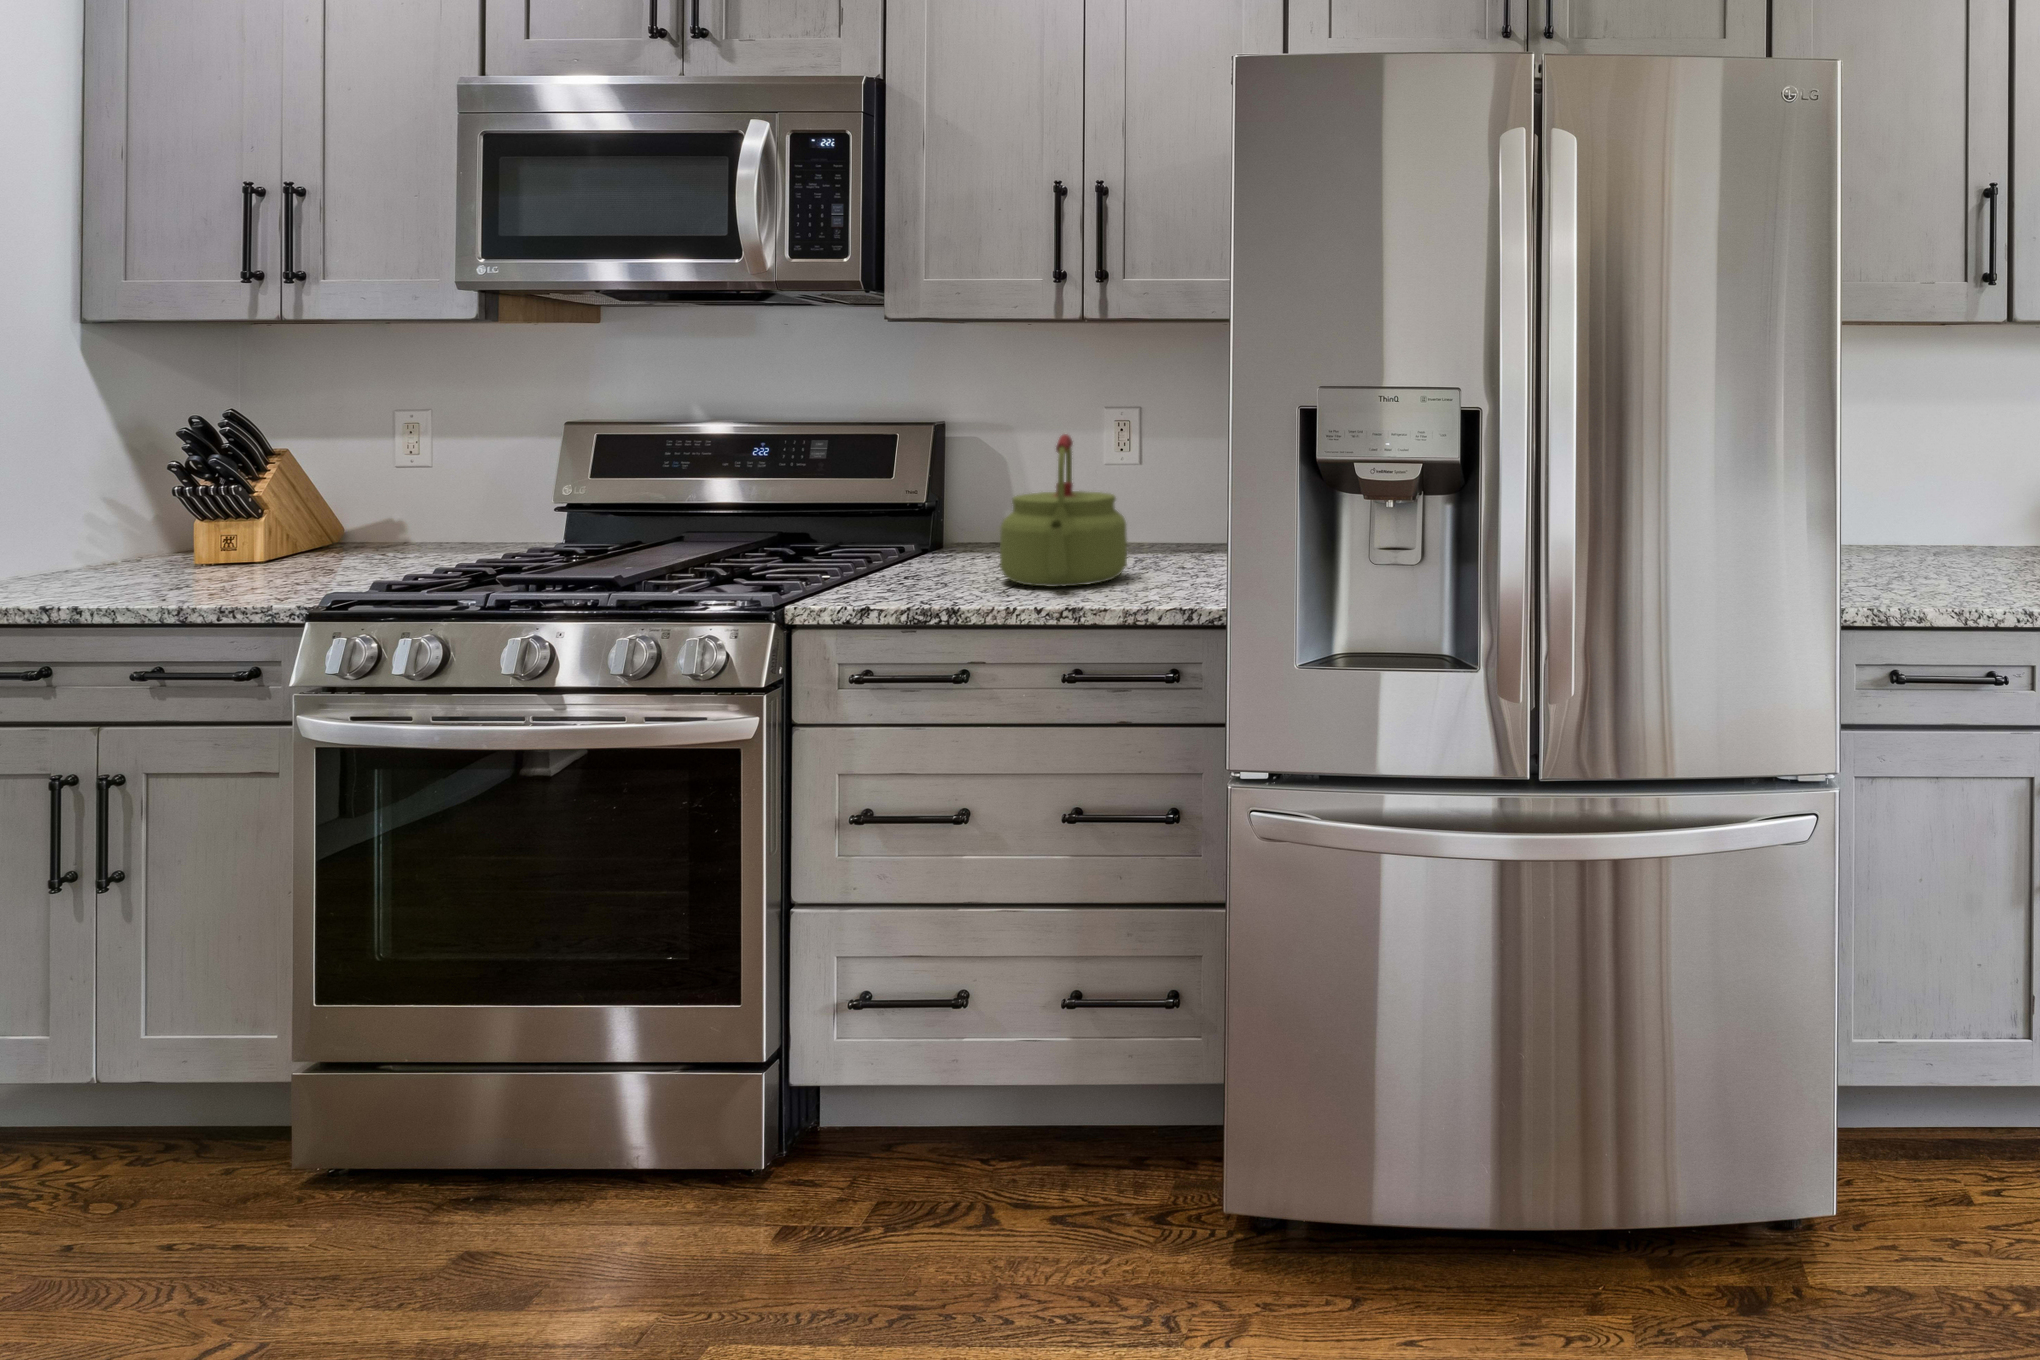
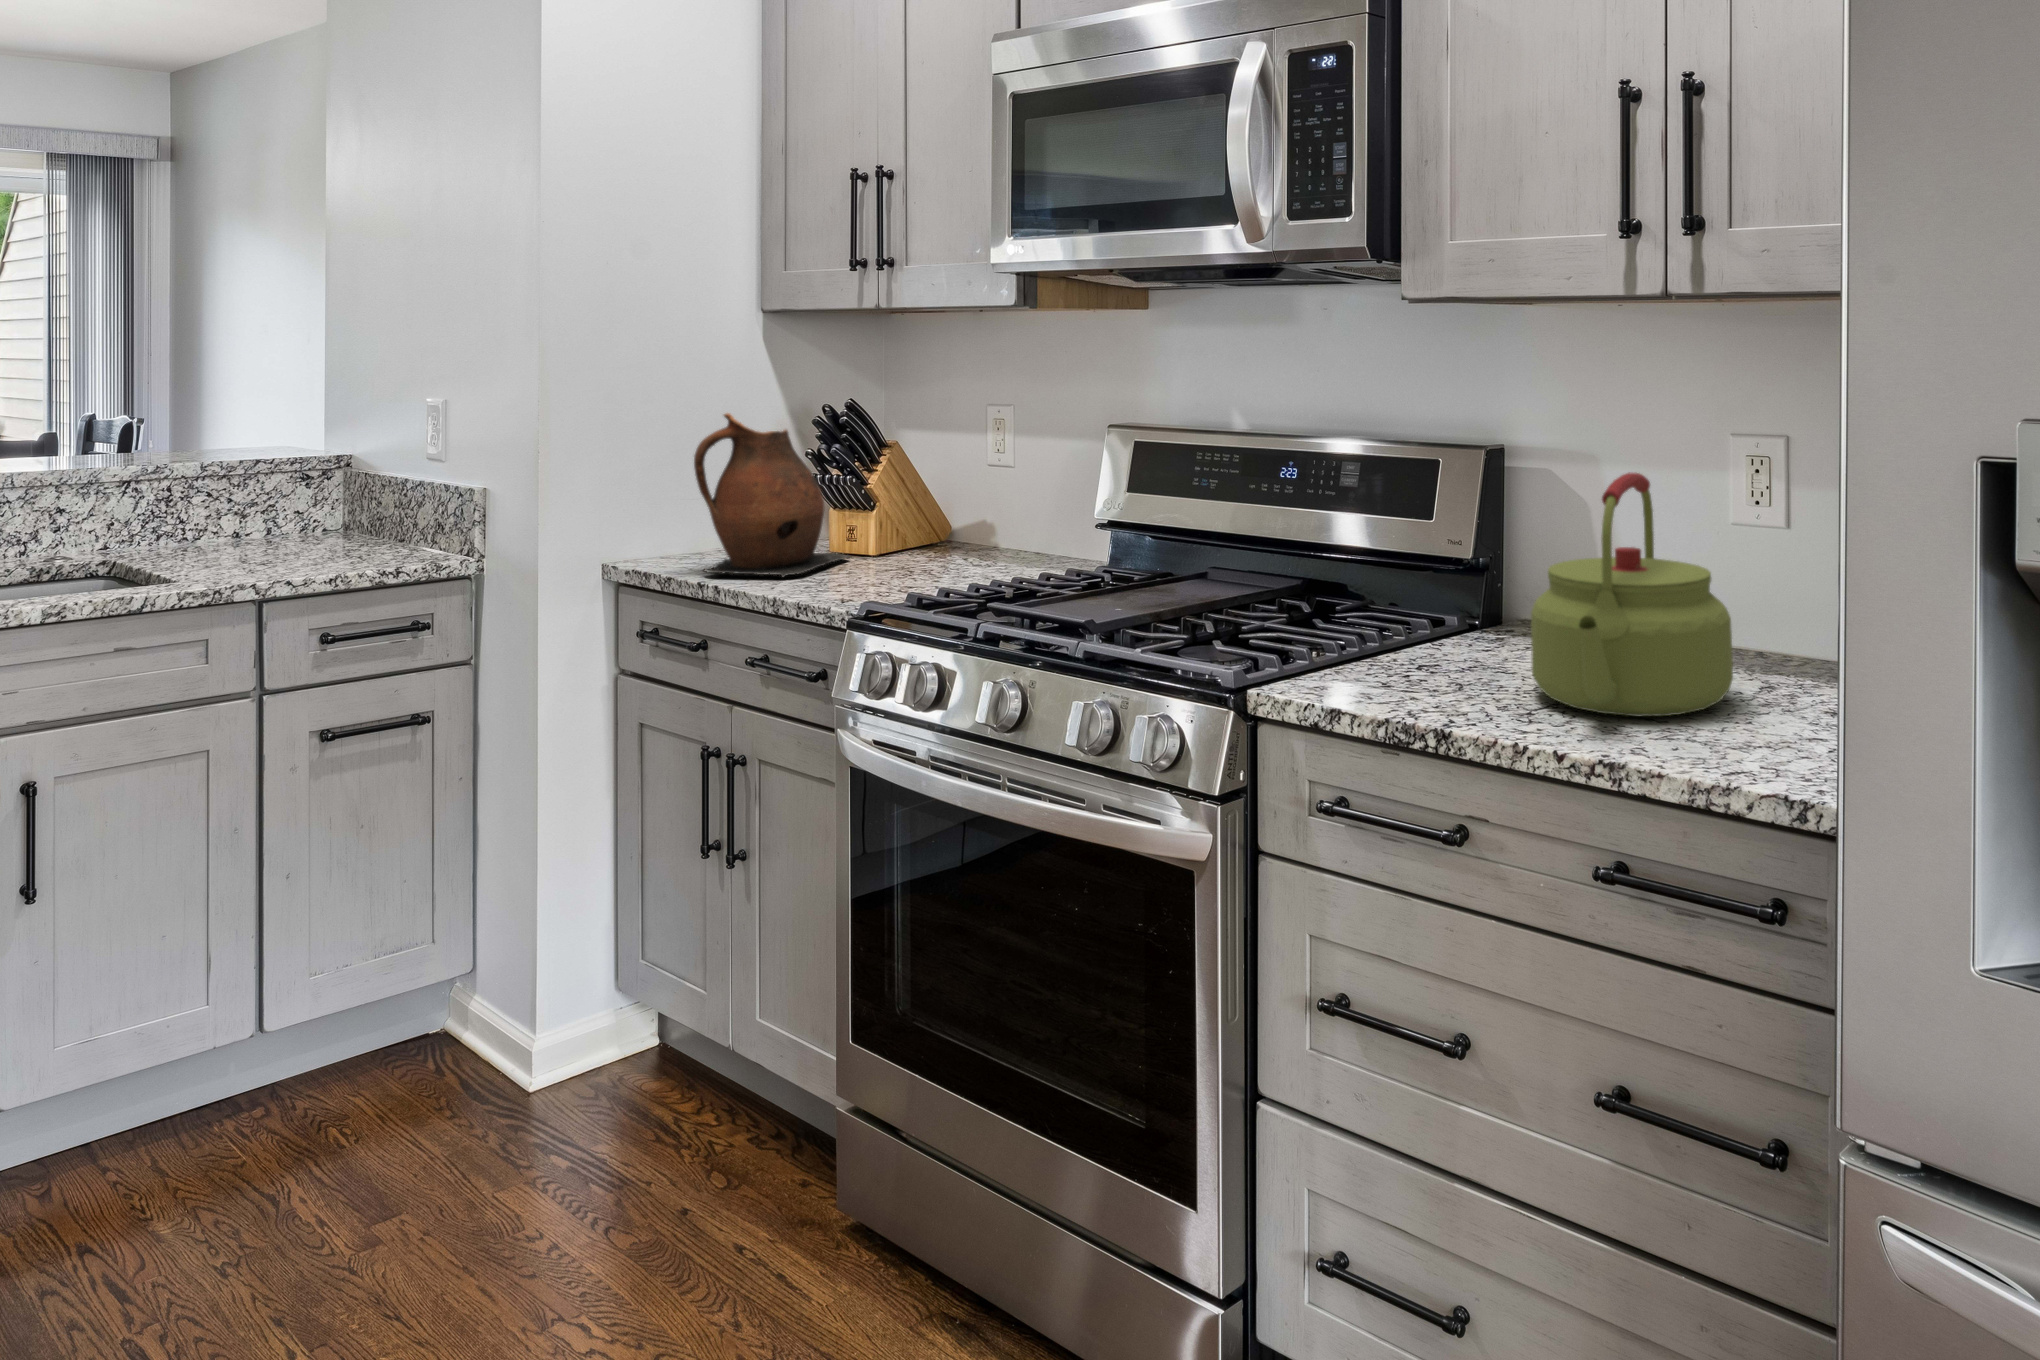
ceramic pitcher: none [54,419,242,584] -> present [694,413,850,577]

